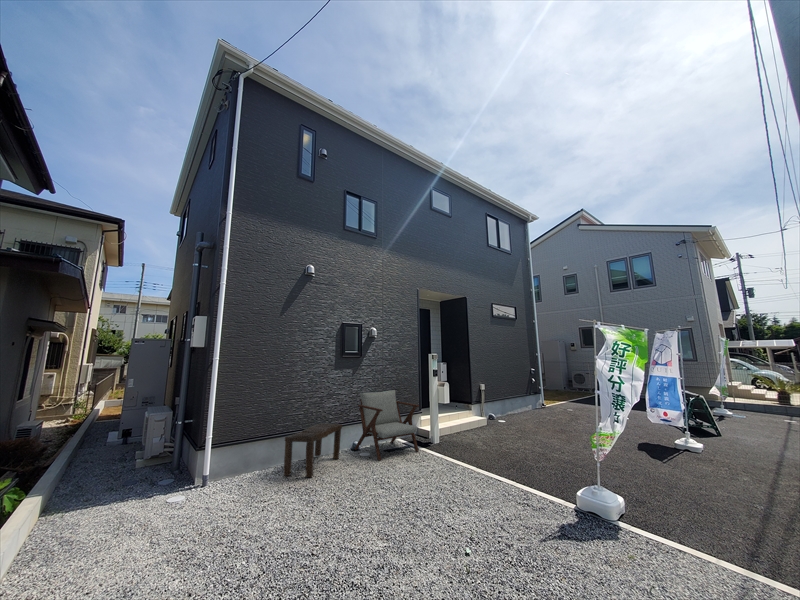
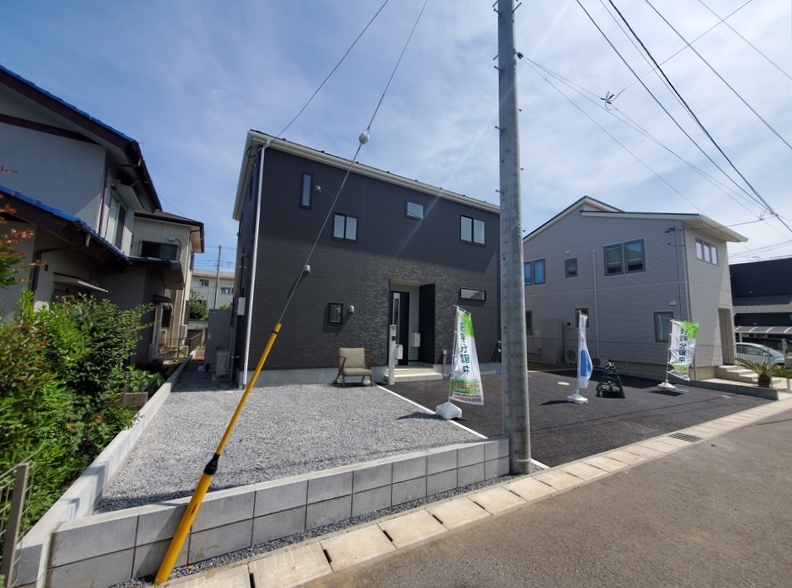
bench: present [284,423,342,477] -> none [285,364,324,390]

